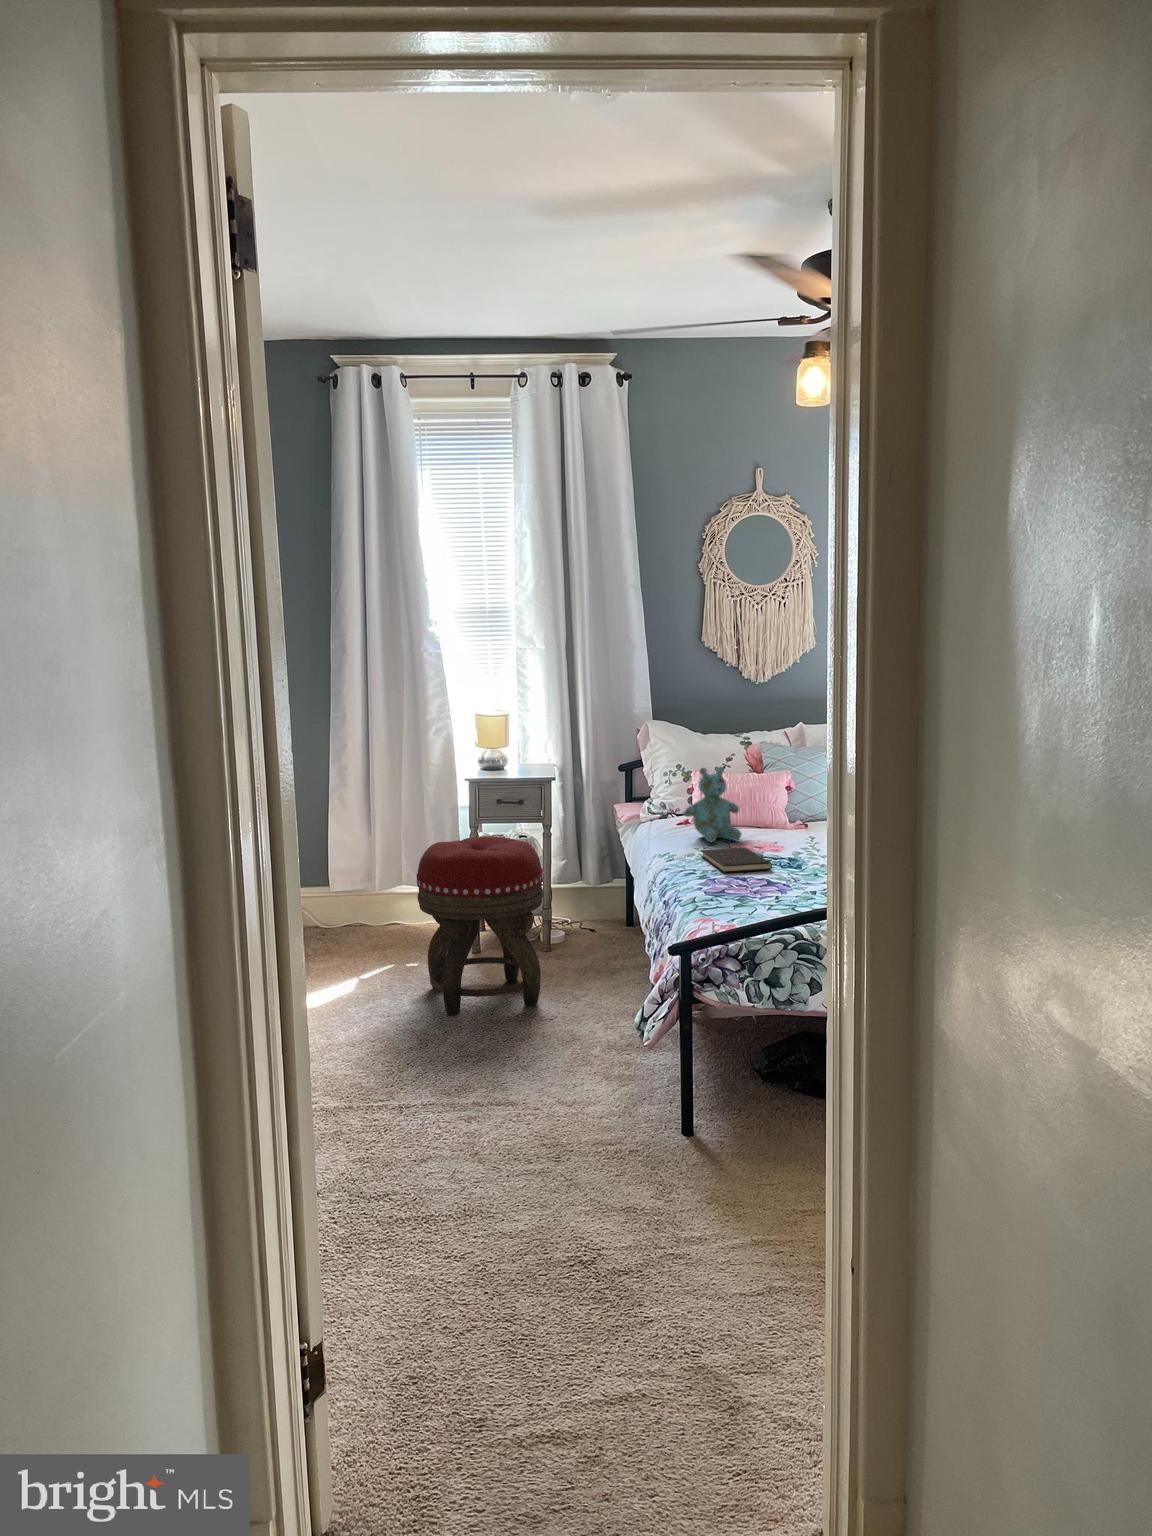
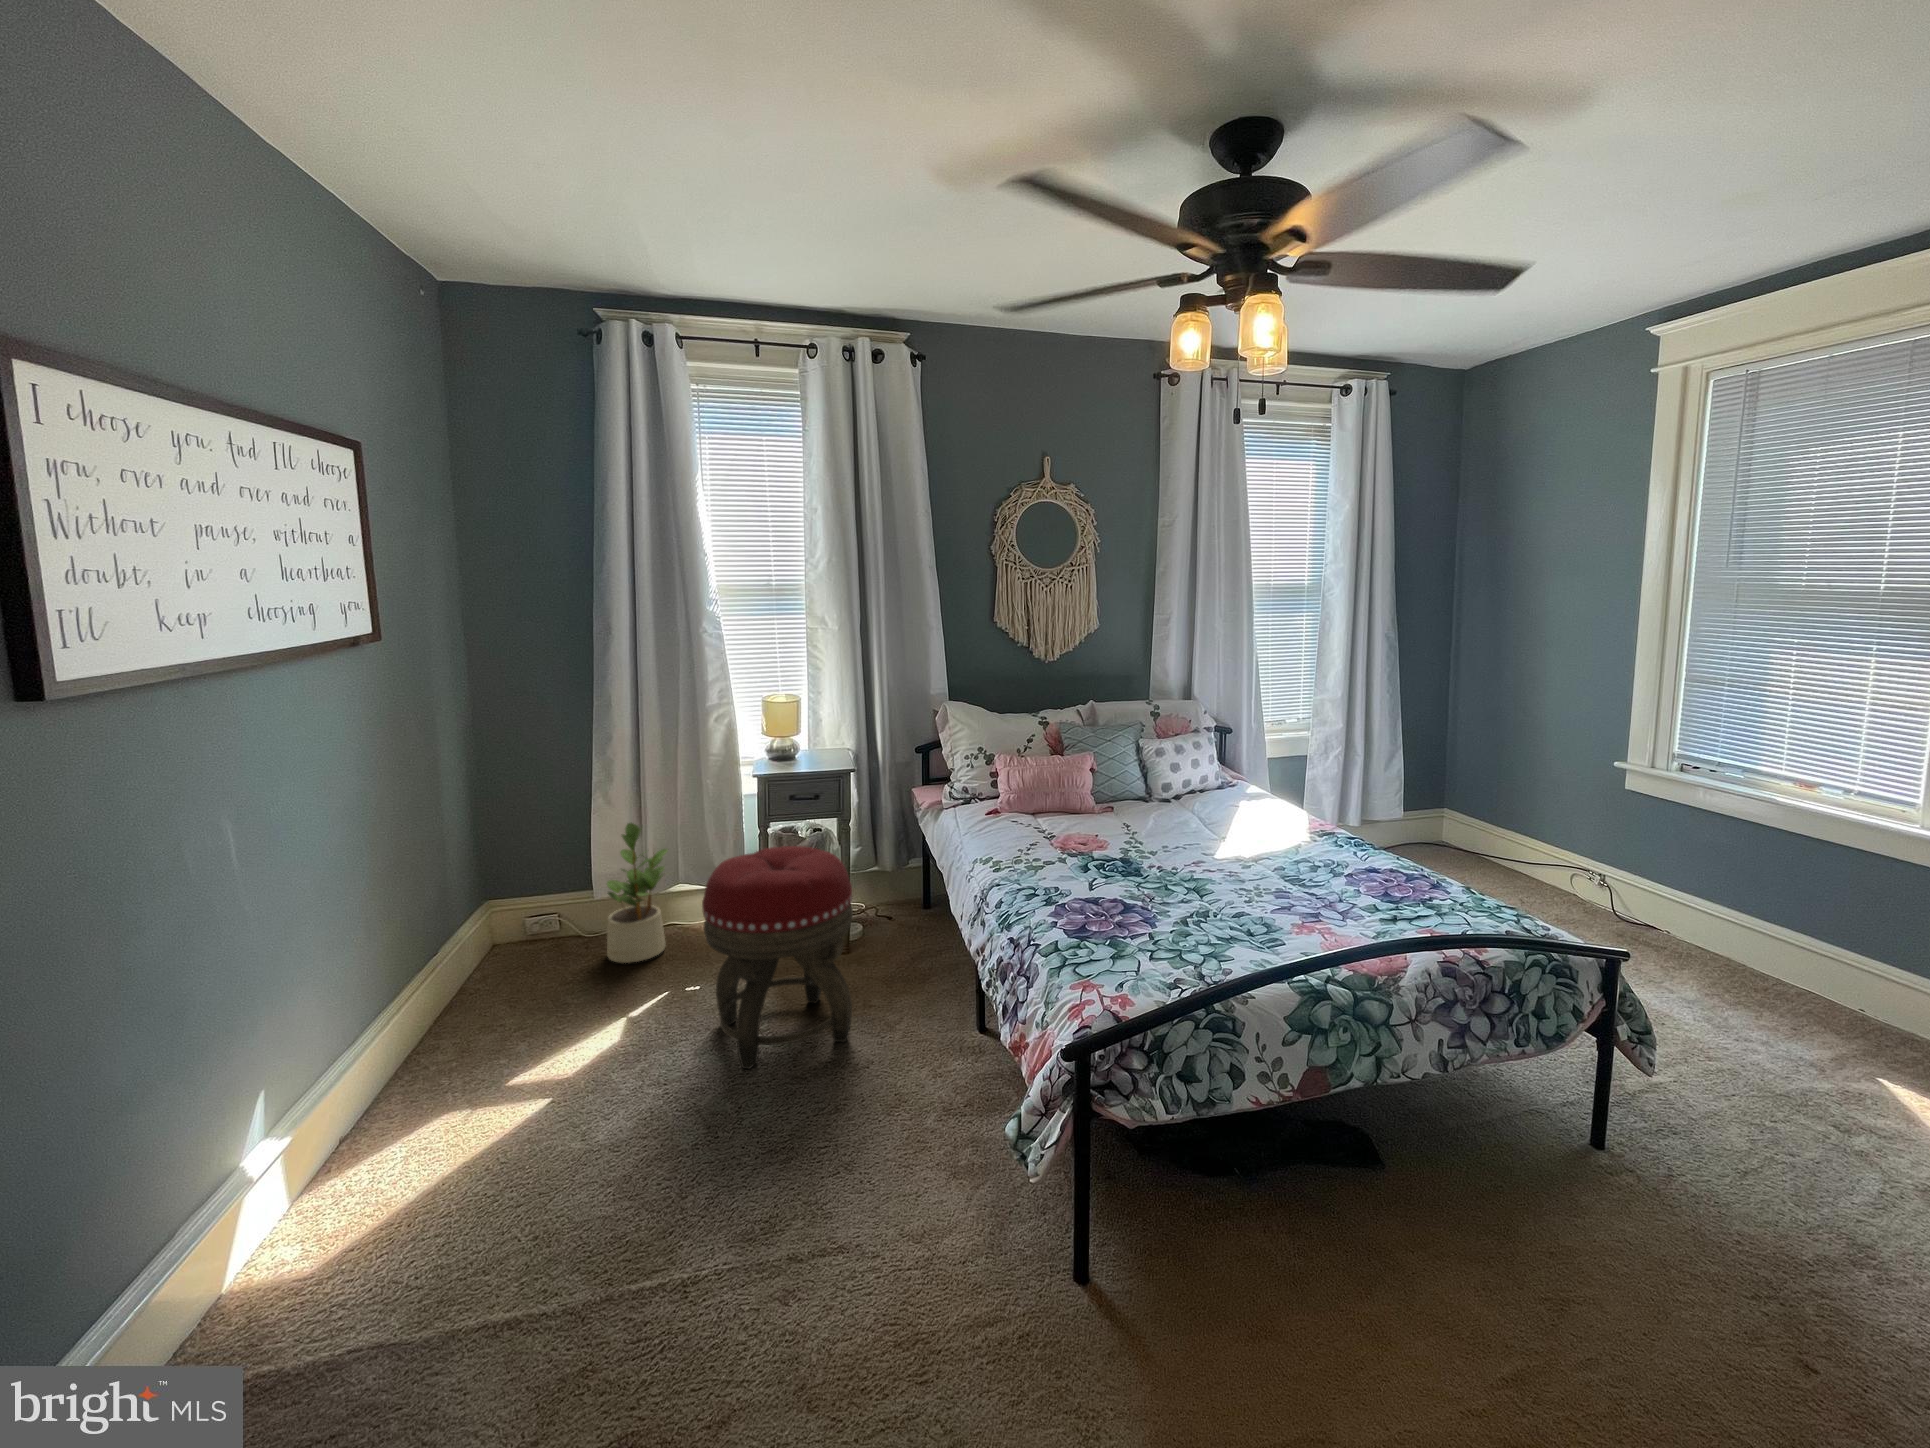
stuffed bear: present [685,767,742,842] -> none [1003,760,1065,844]
potted plant: none [337,822,390,947] -> present [607,823,668,963]
hardcover book: present [701,848,772,873] -> none [1033,853,1119,894]

